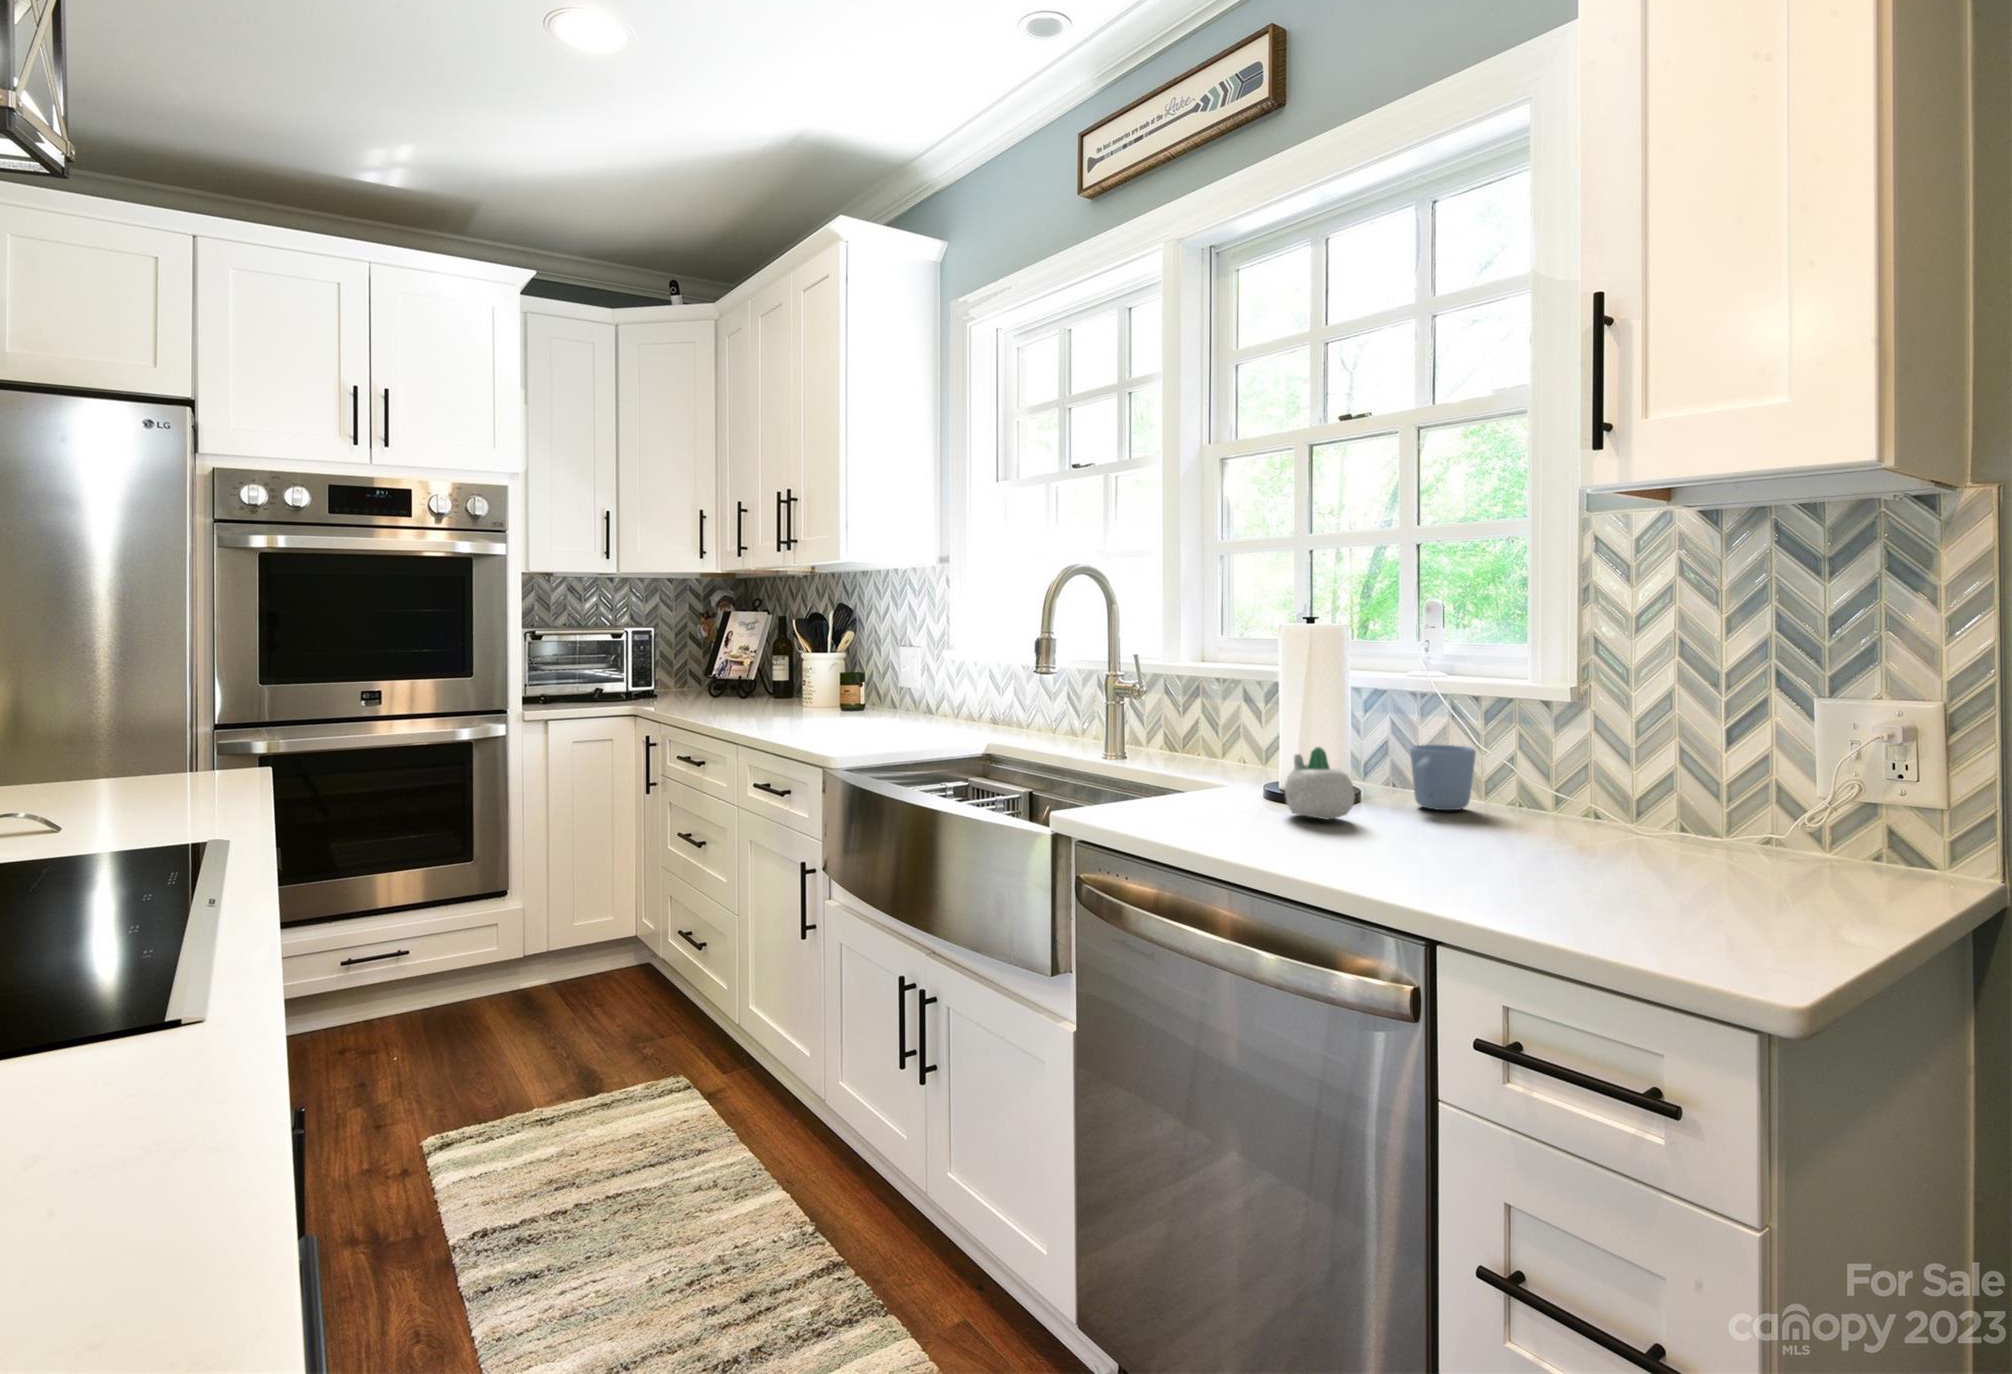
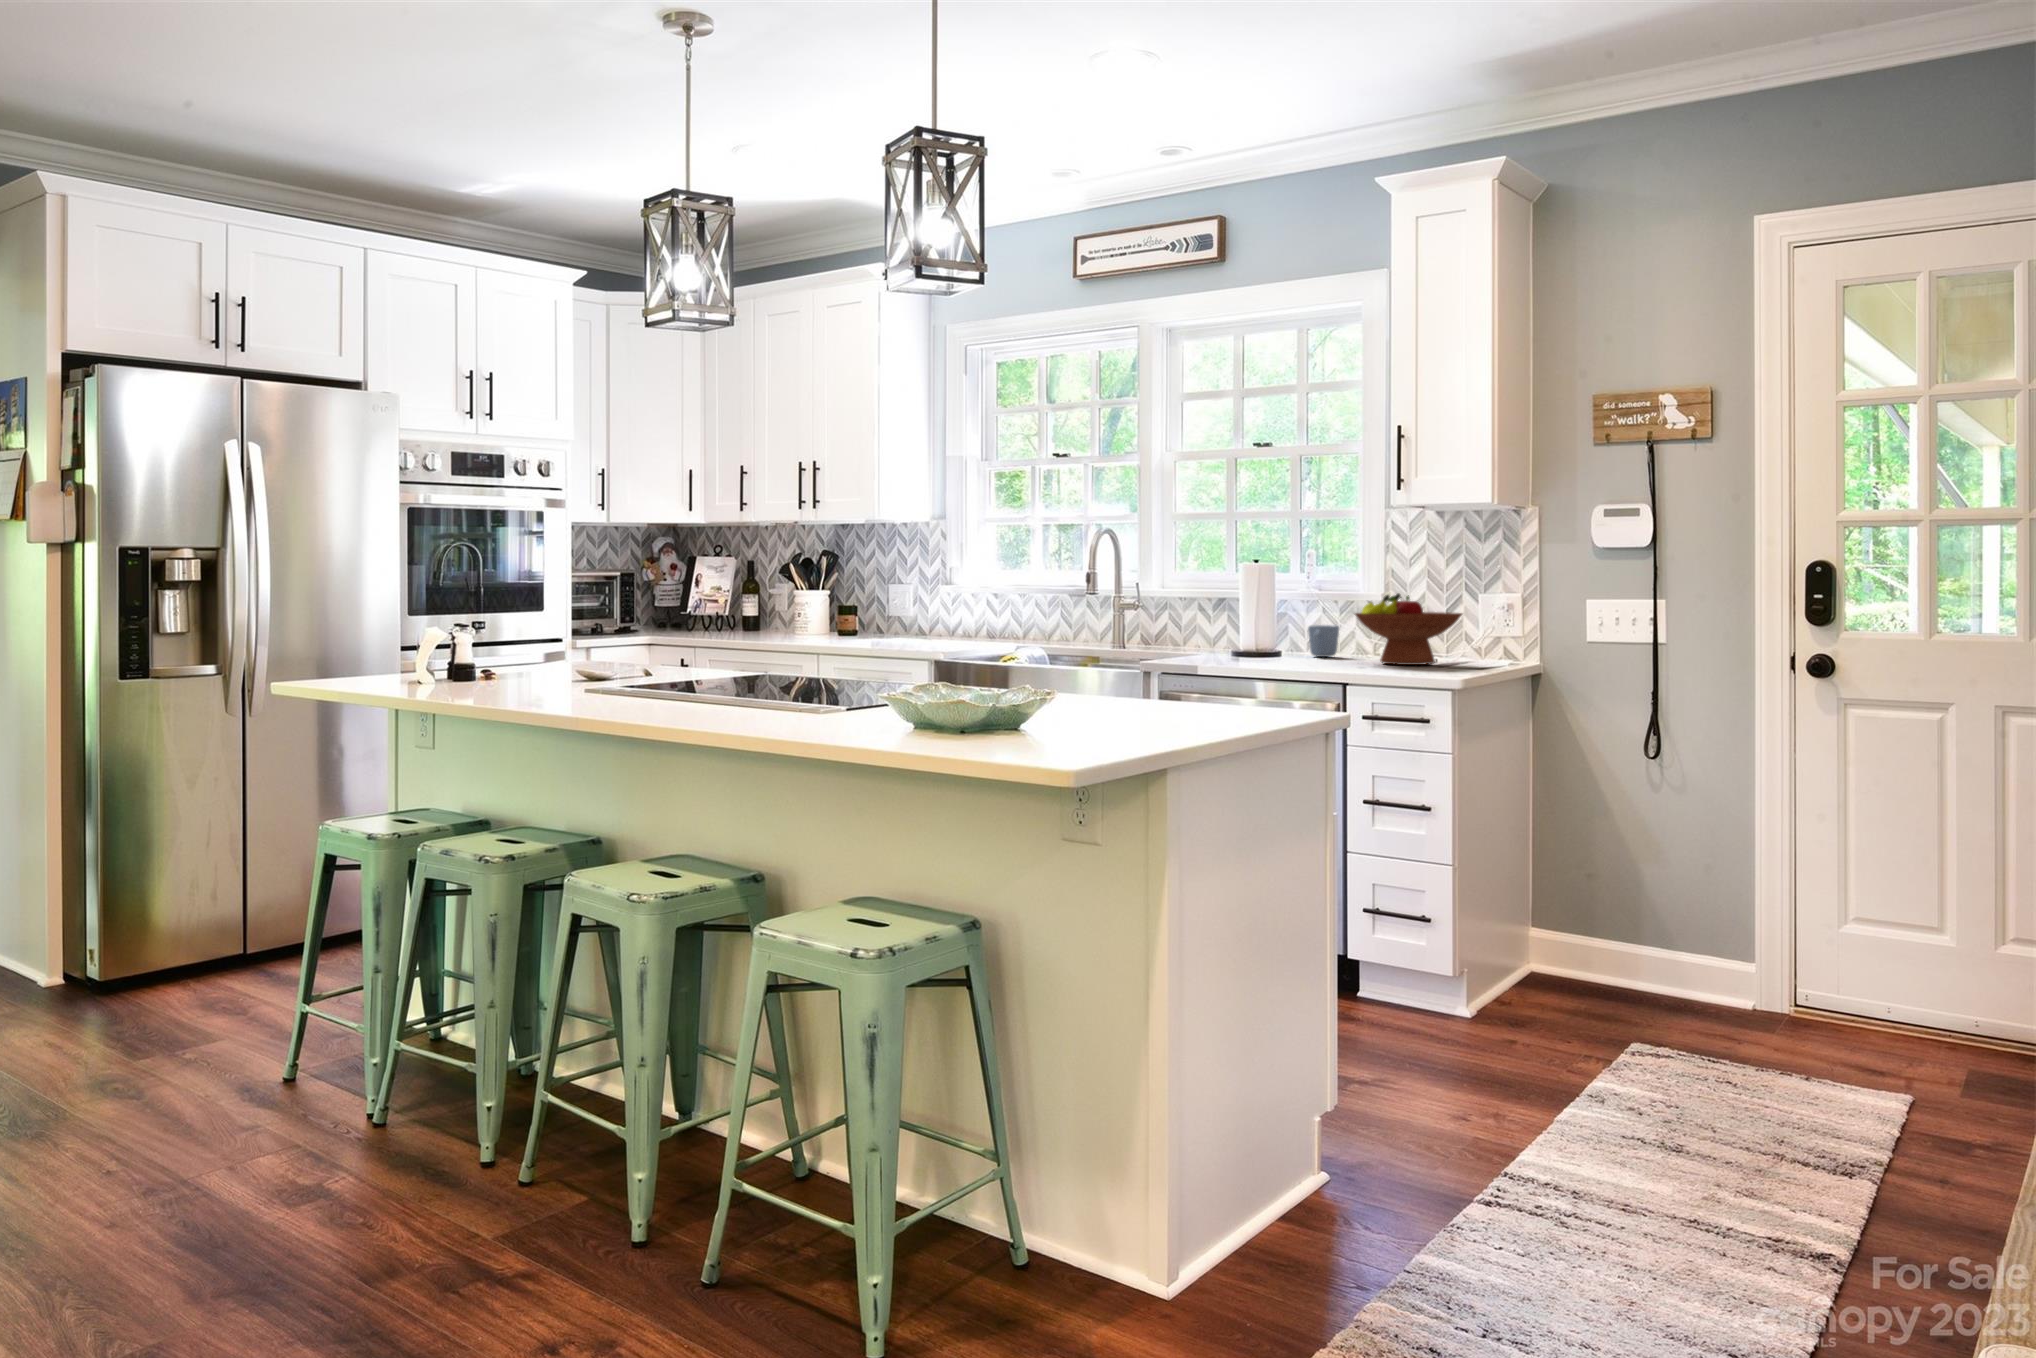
fruit bowl: none [1482,703,1779,879] -> present [1355,593,1462,665]
succulent planter: present [1285,747,1355,820] -> none [1255,623,1291,658]

